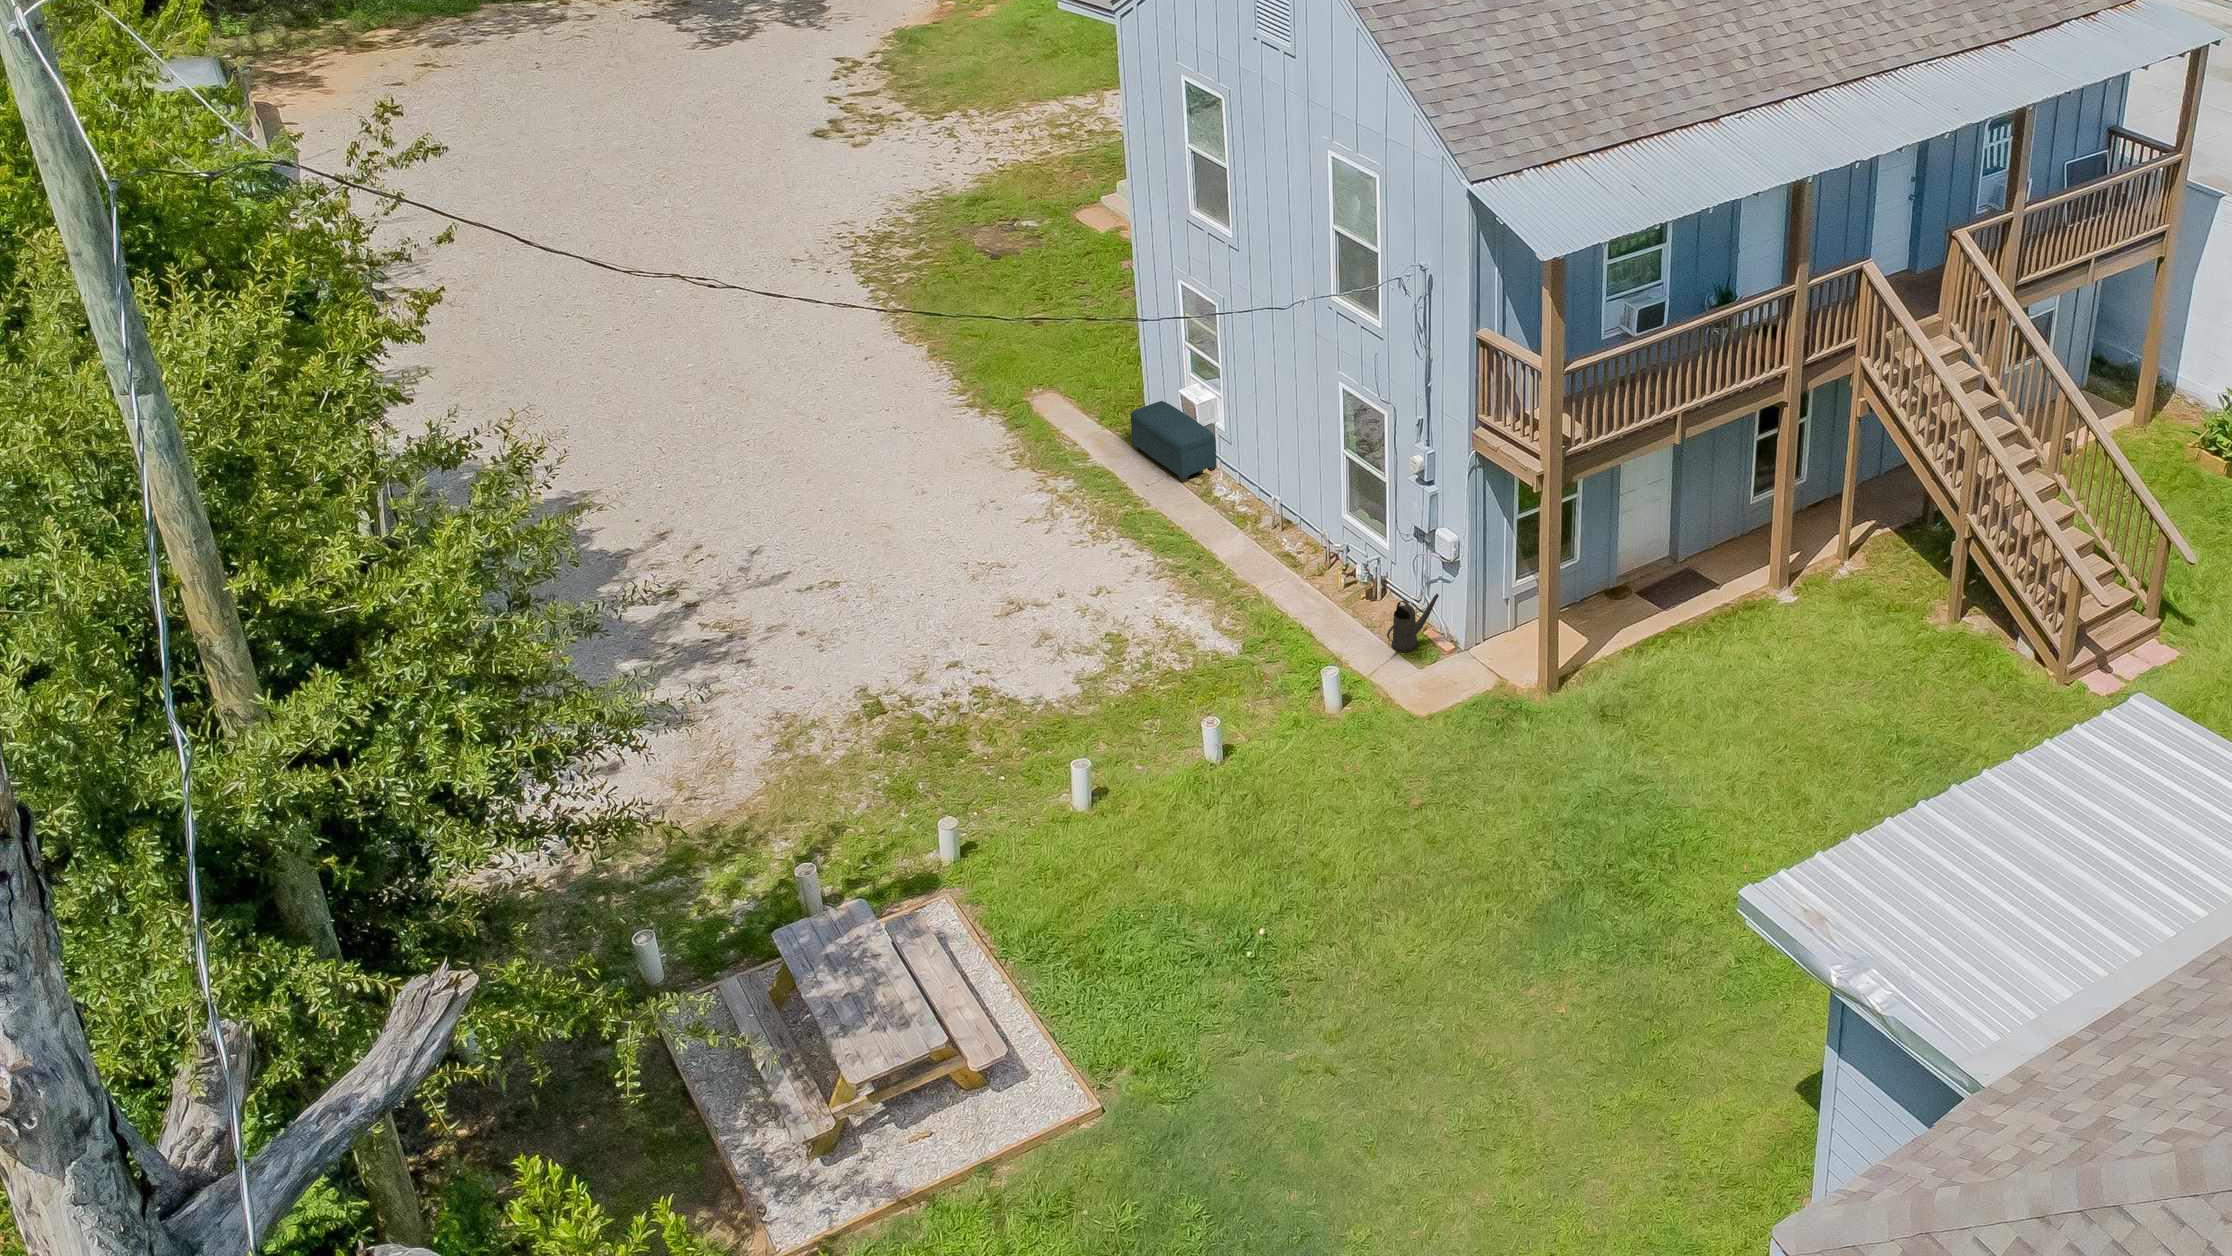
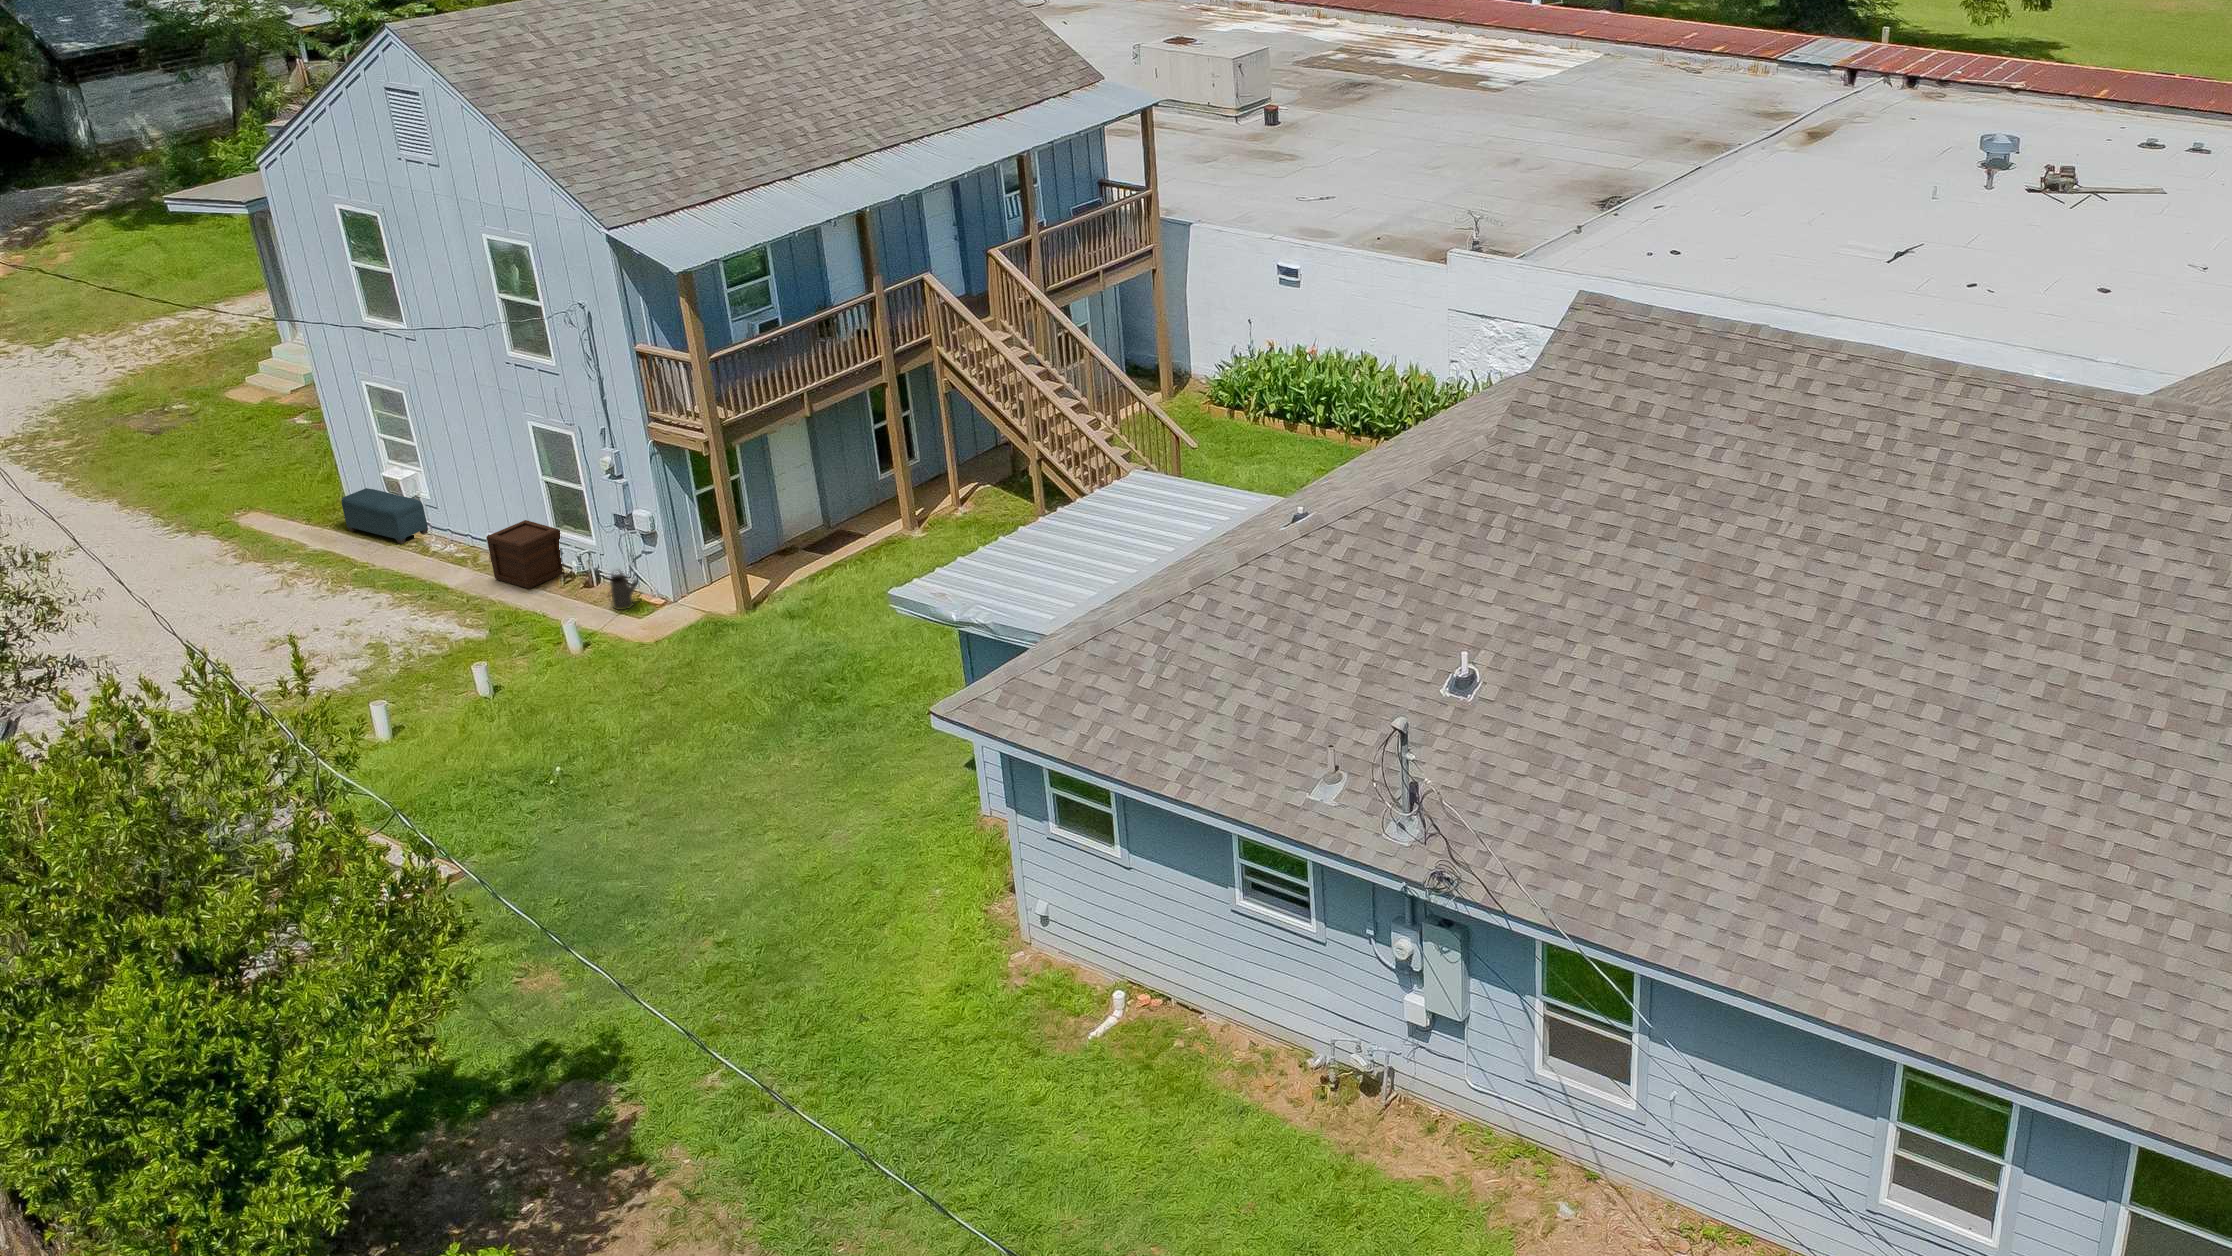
wooden crate: none [1267,495,1353,590] -> present [487,520,564,589]

